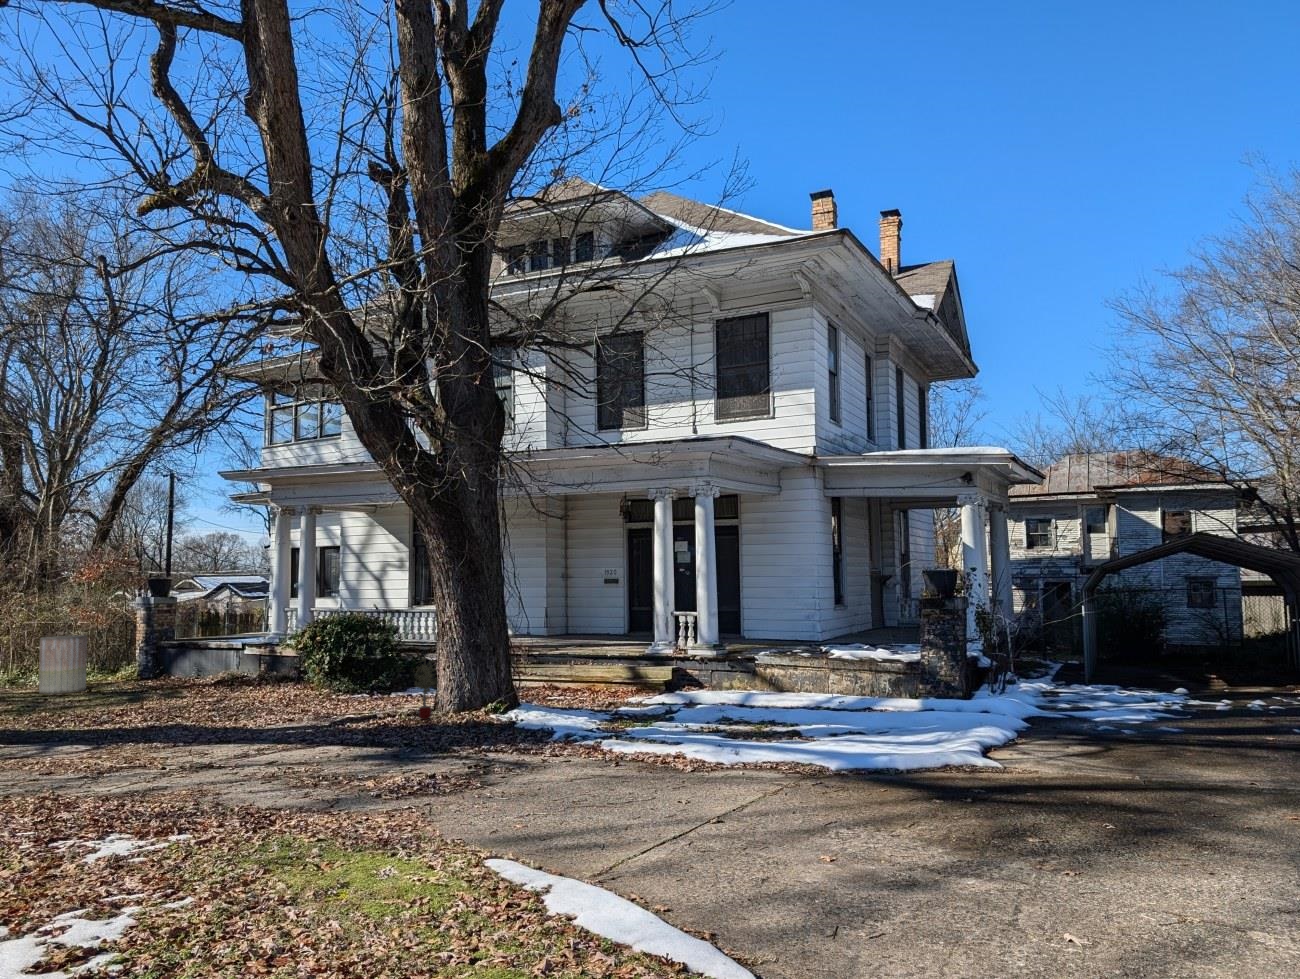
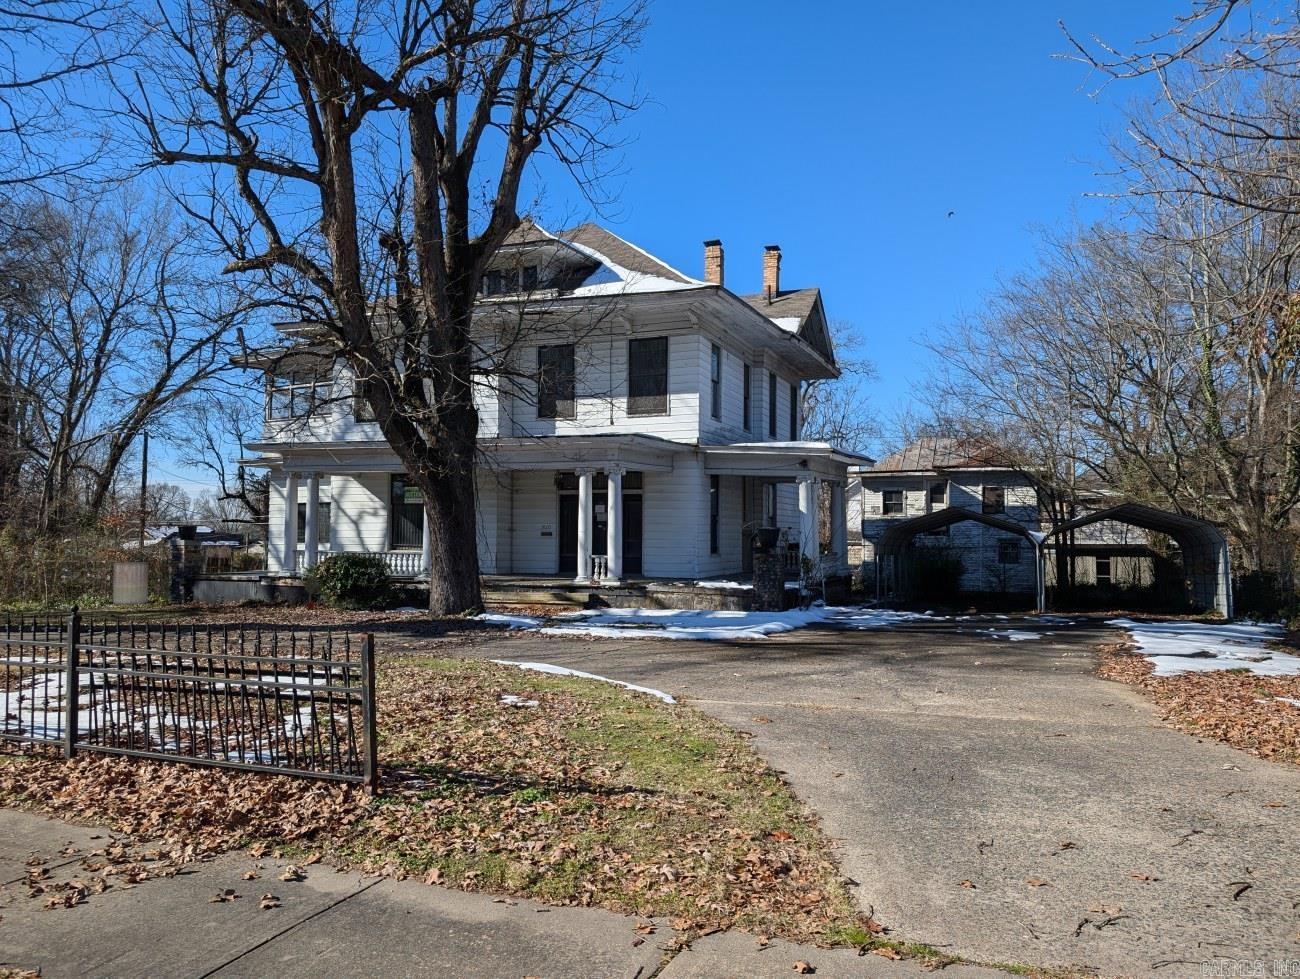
potted tree: present [413,655,440,720] -> present [305,572,324,610]

